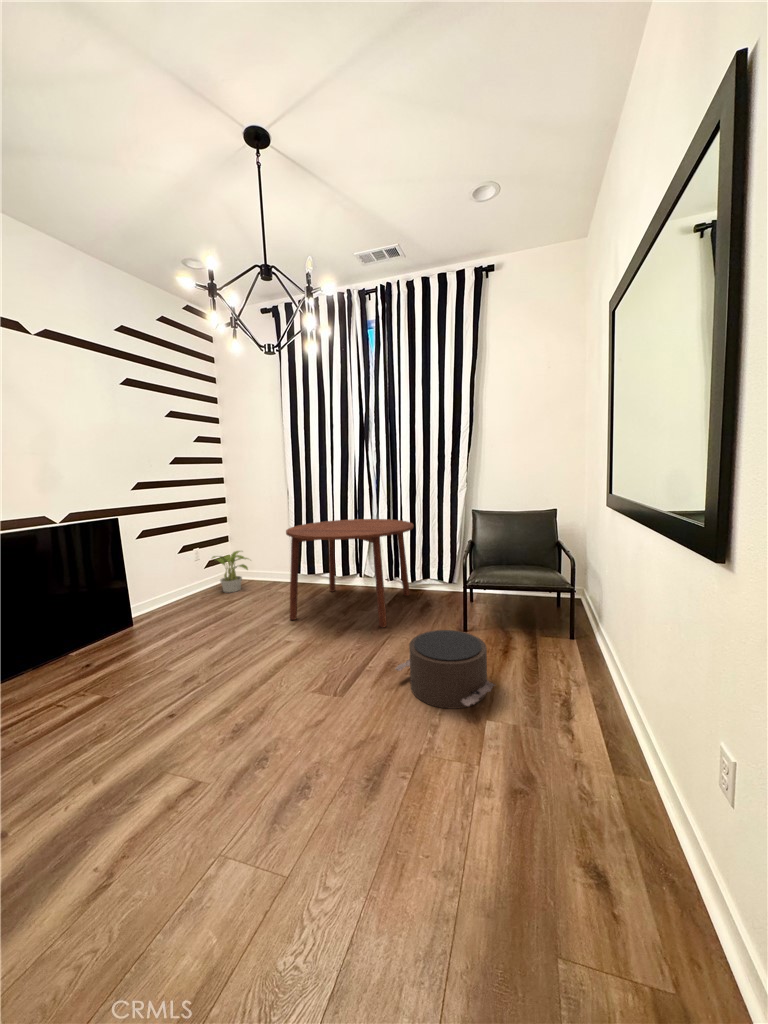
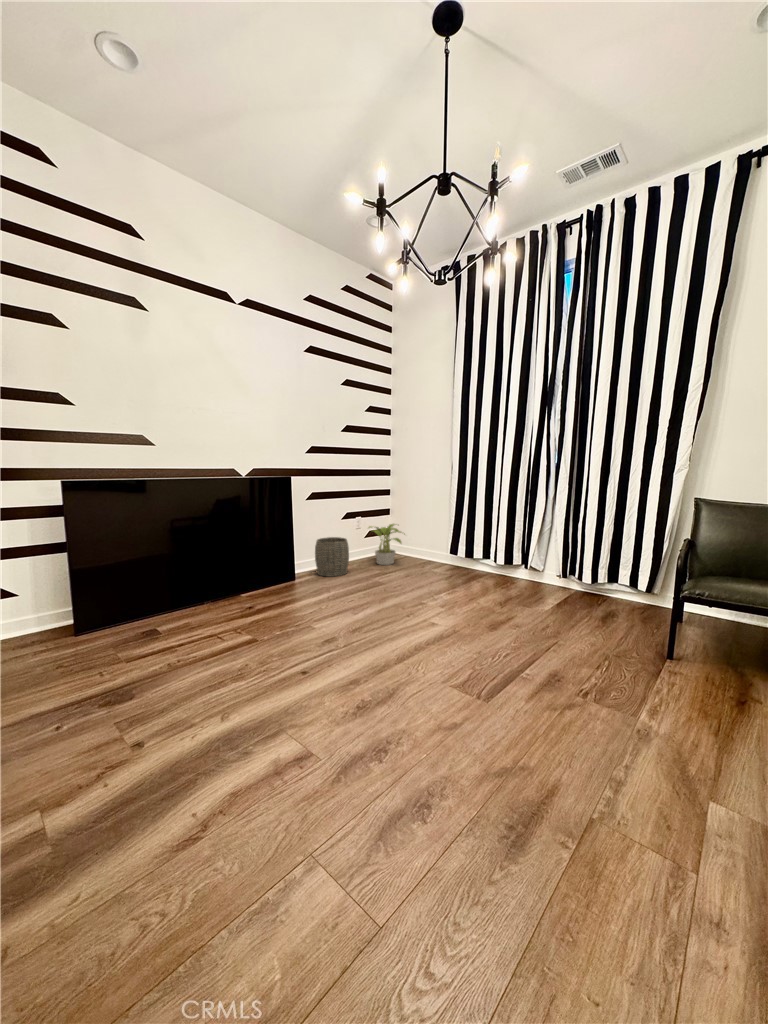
dining table: present [286,519,414,628] -> none [437,497,604,630]
woven basket: none [154,572,194,614] -> present [315,537,349,577]
pouf: present [395,630,493,709] -> none [560,646,736,773]

